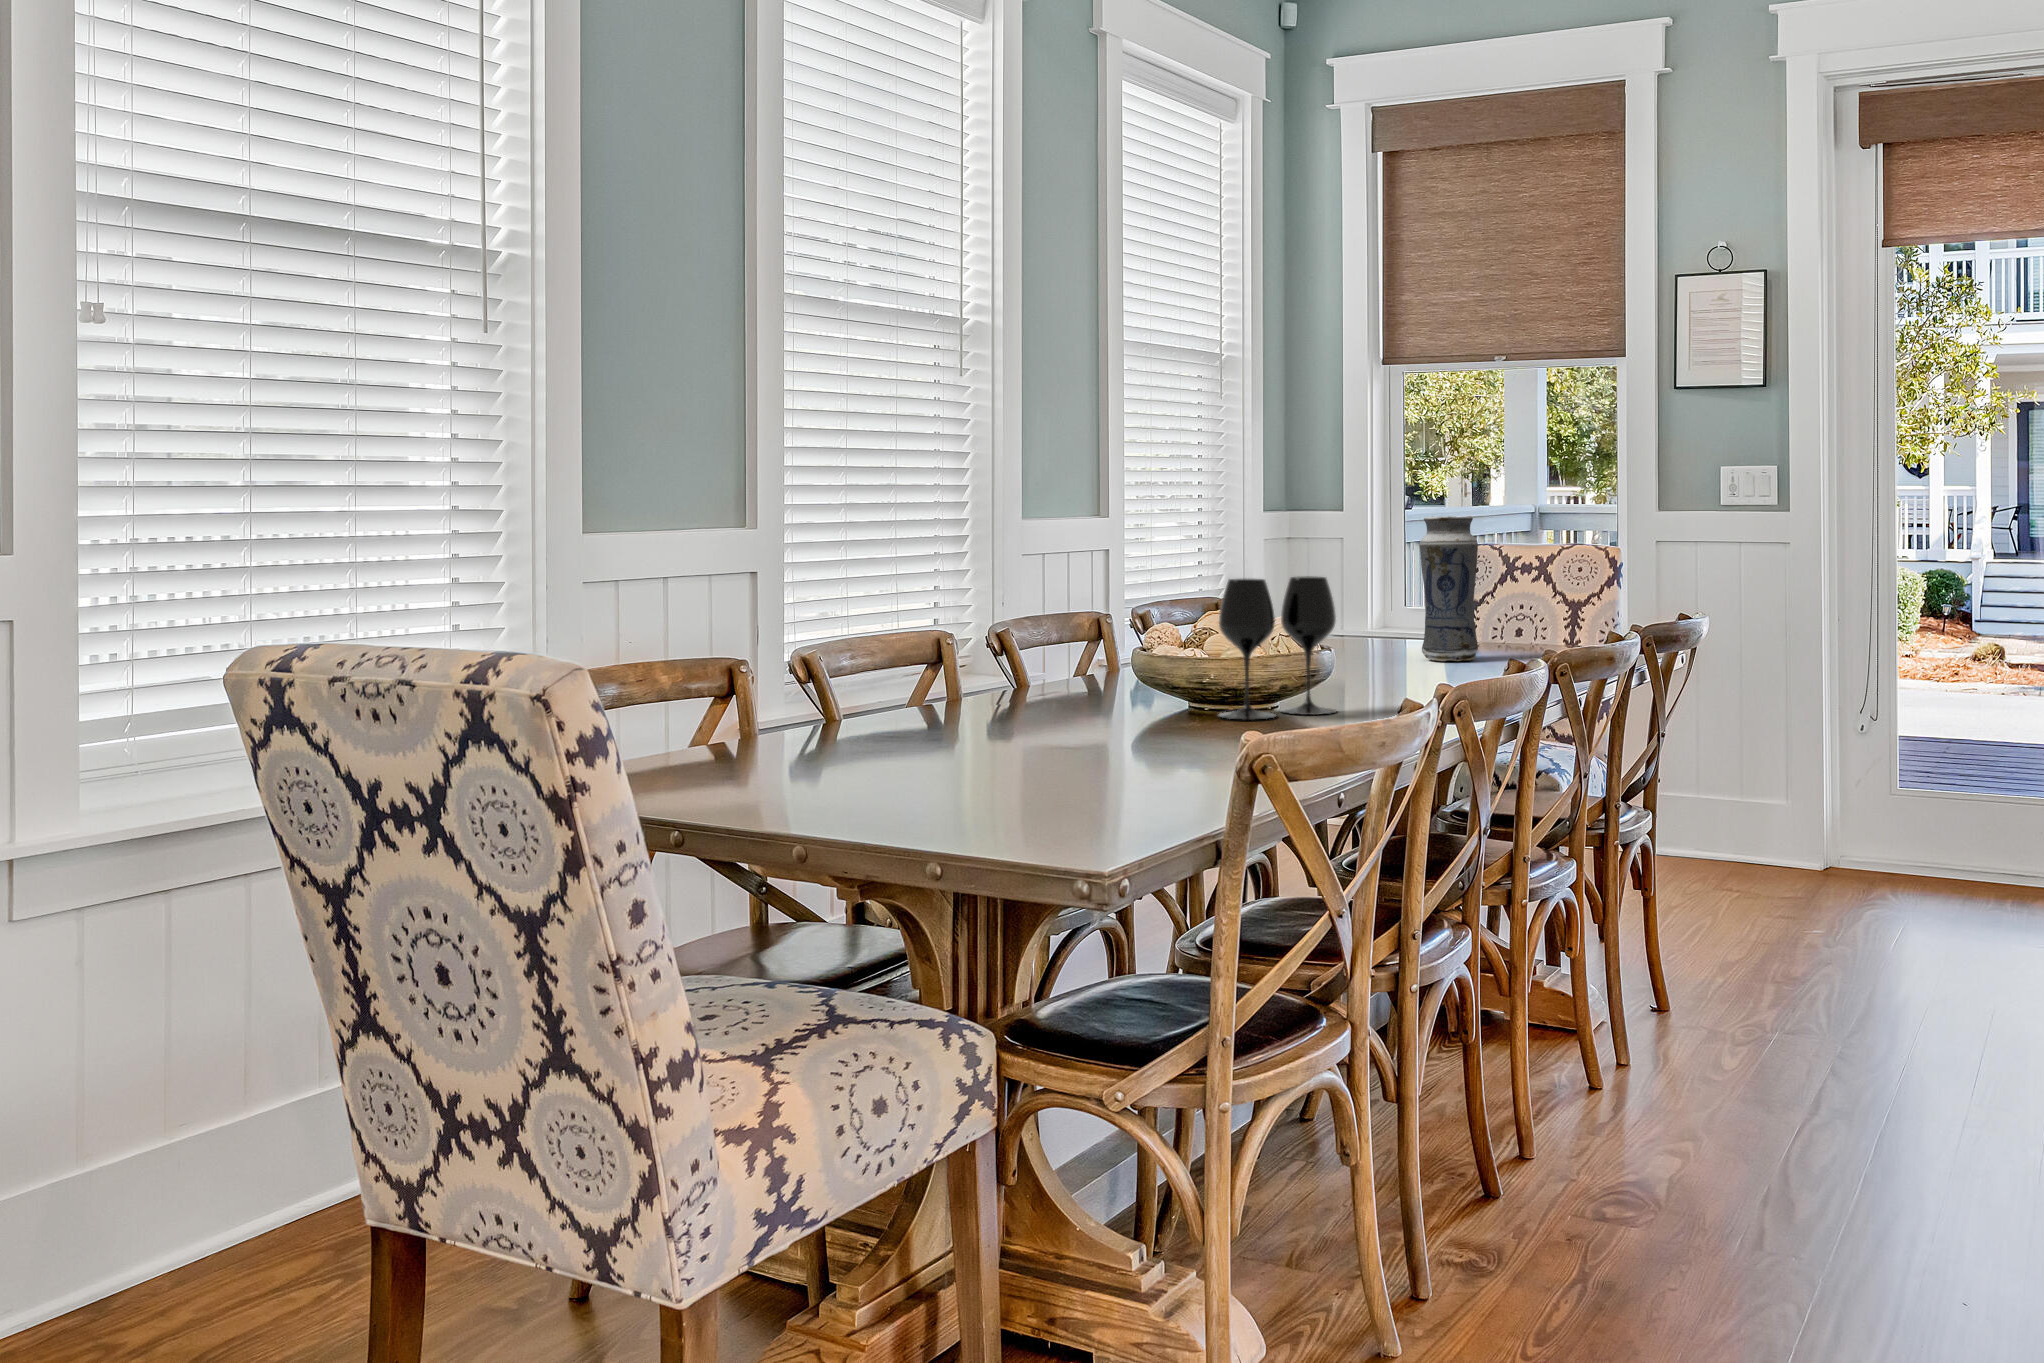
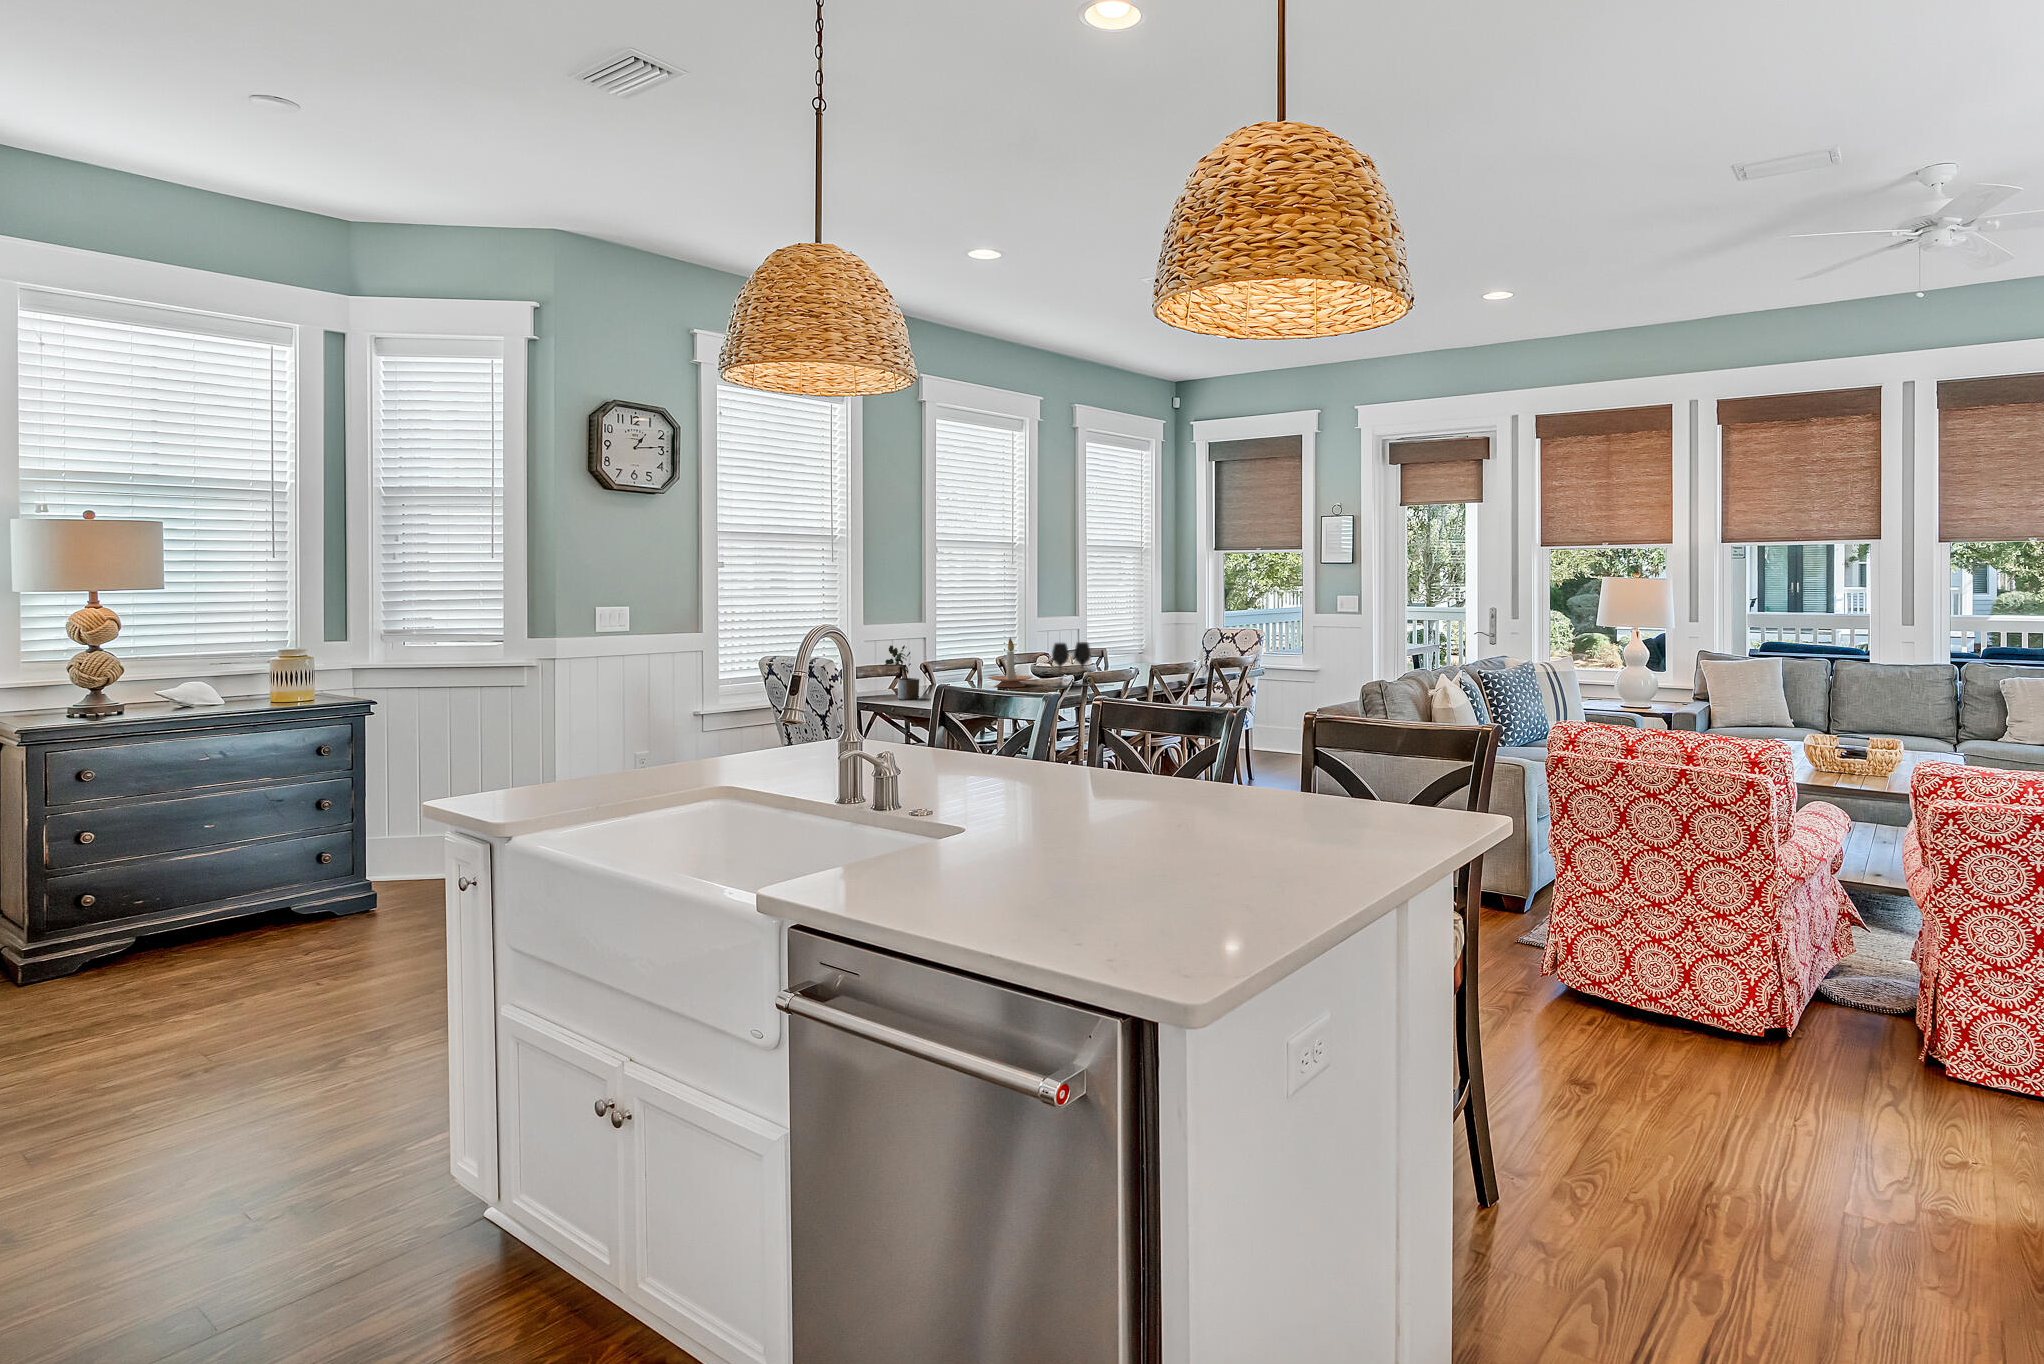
vase: present [1420,516,1478,661] -> none [1159,620,1180,673]
candle holder: none [1011,563,1154,723] -> present [988,638,1033,687]
potted plant: none [722,591,847,791] -> present [885,645,919,700]

